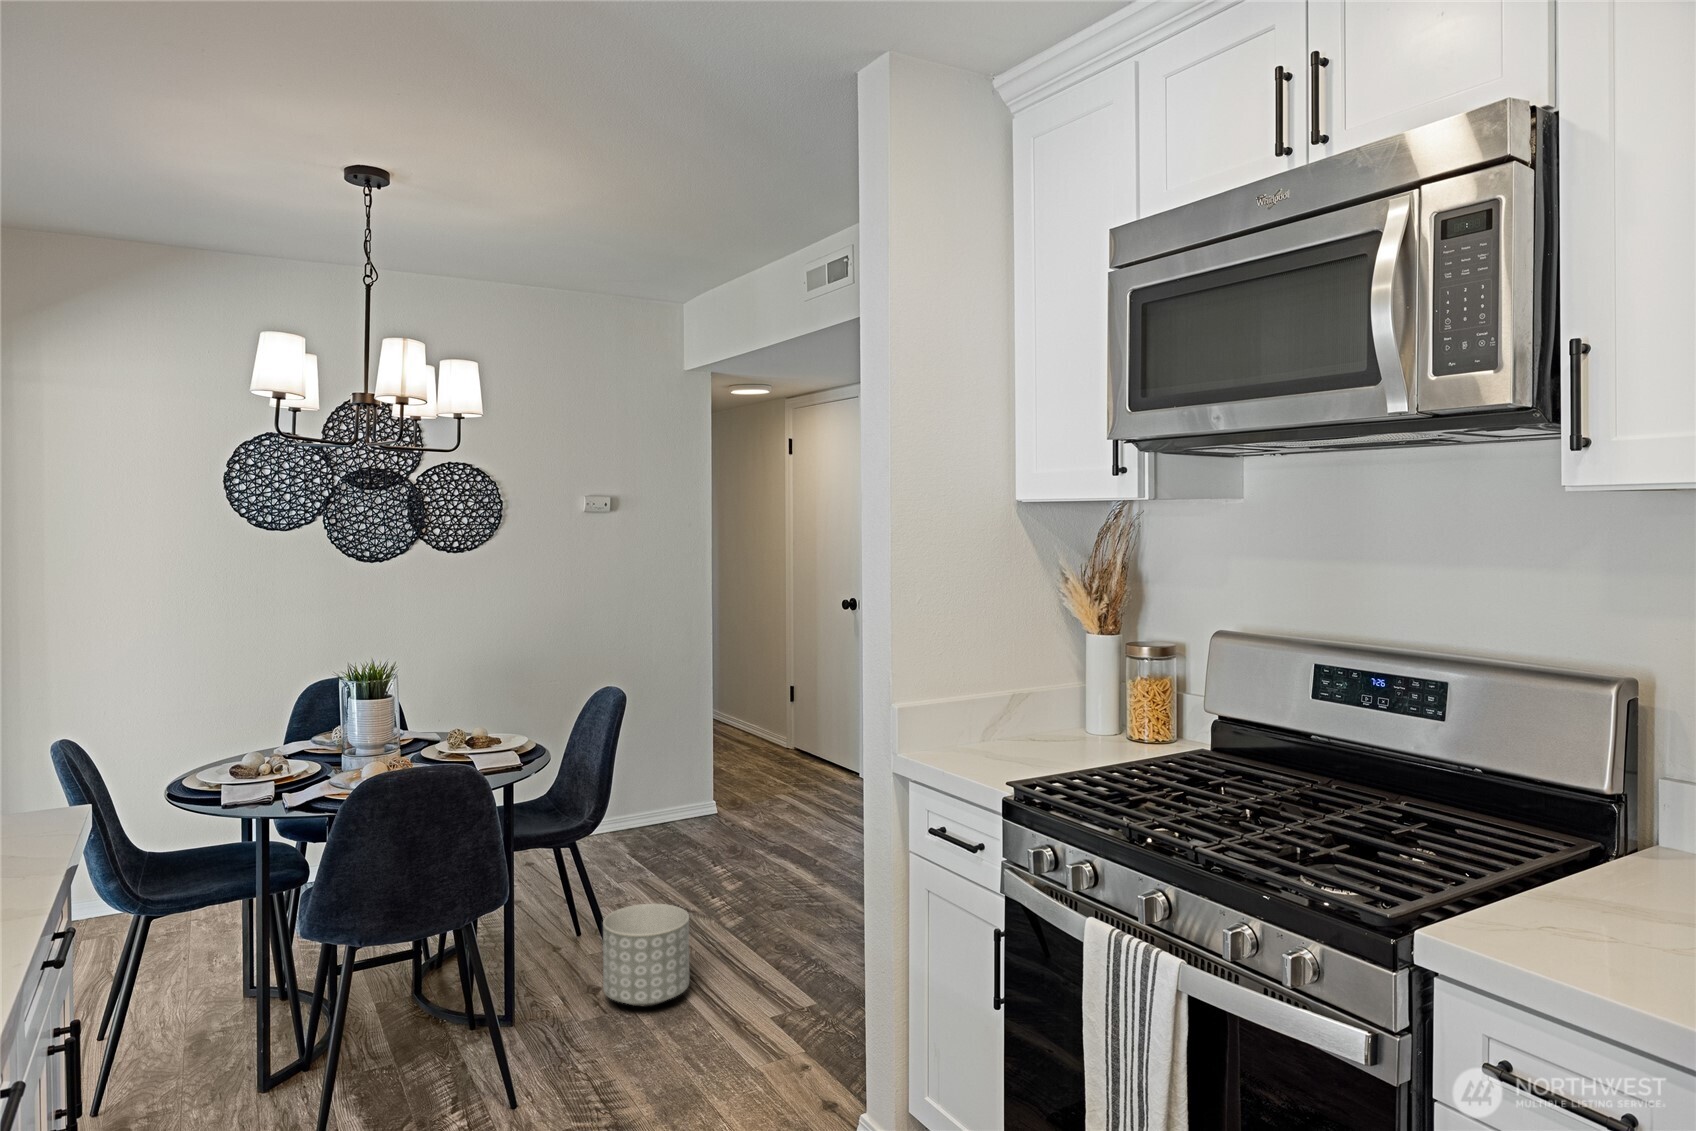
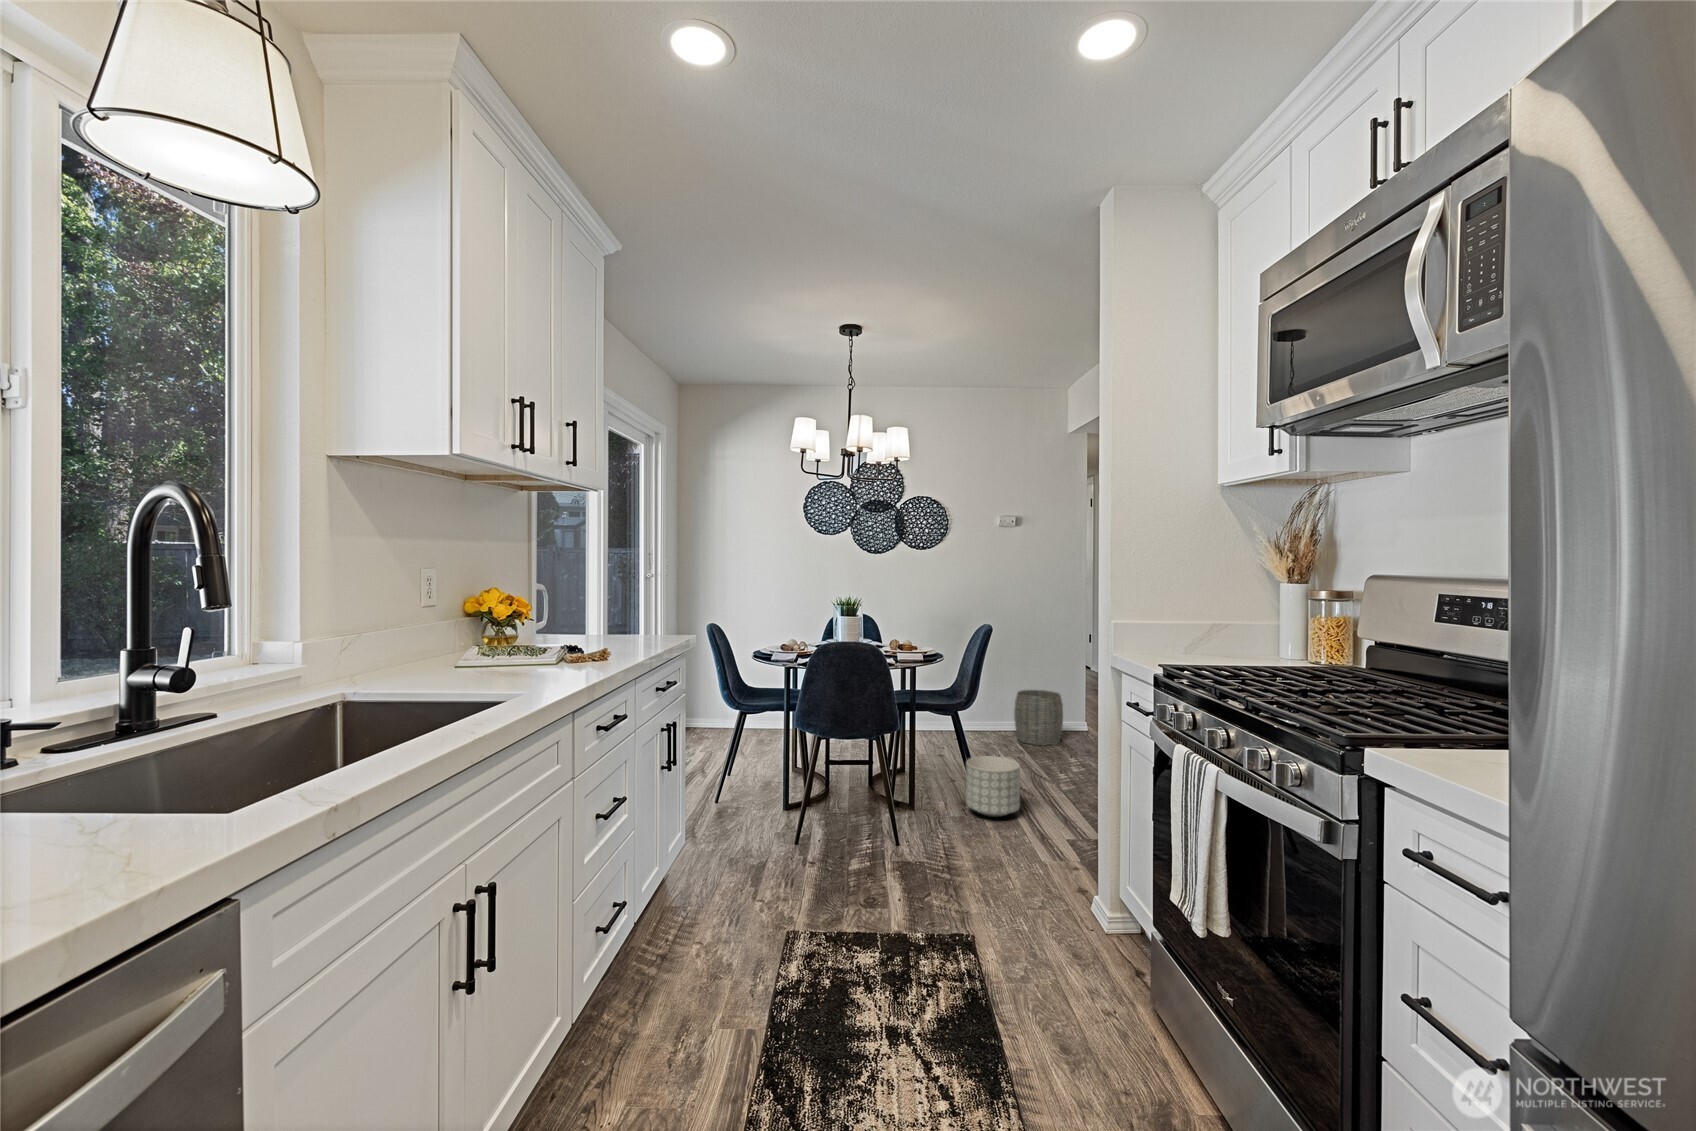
woven basket: none [621,767,695,855] -> present [1014,690,1063,745]

